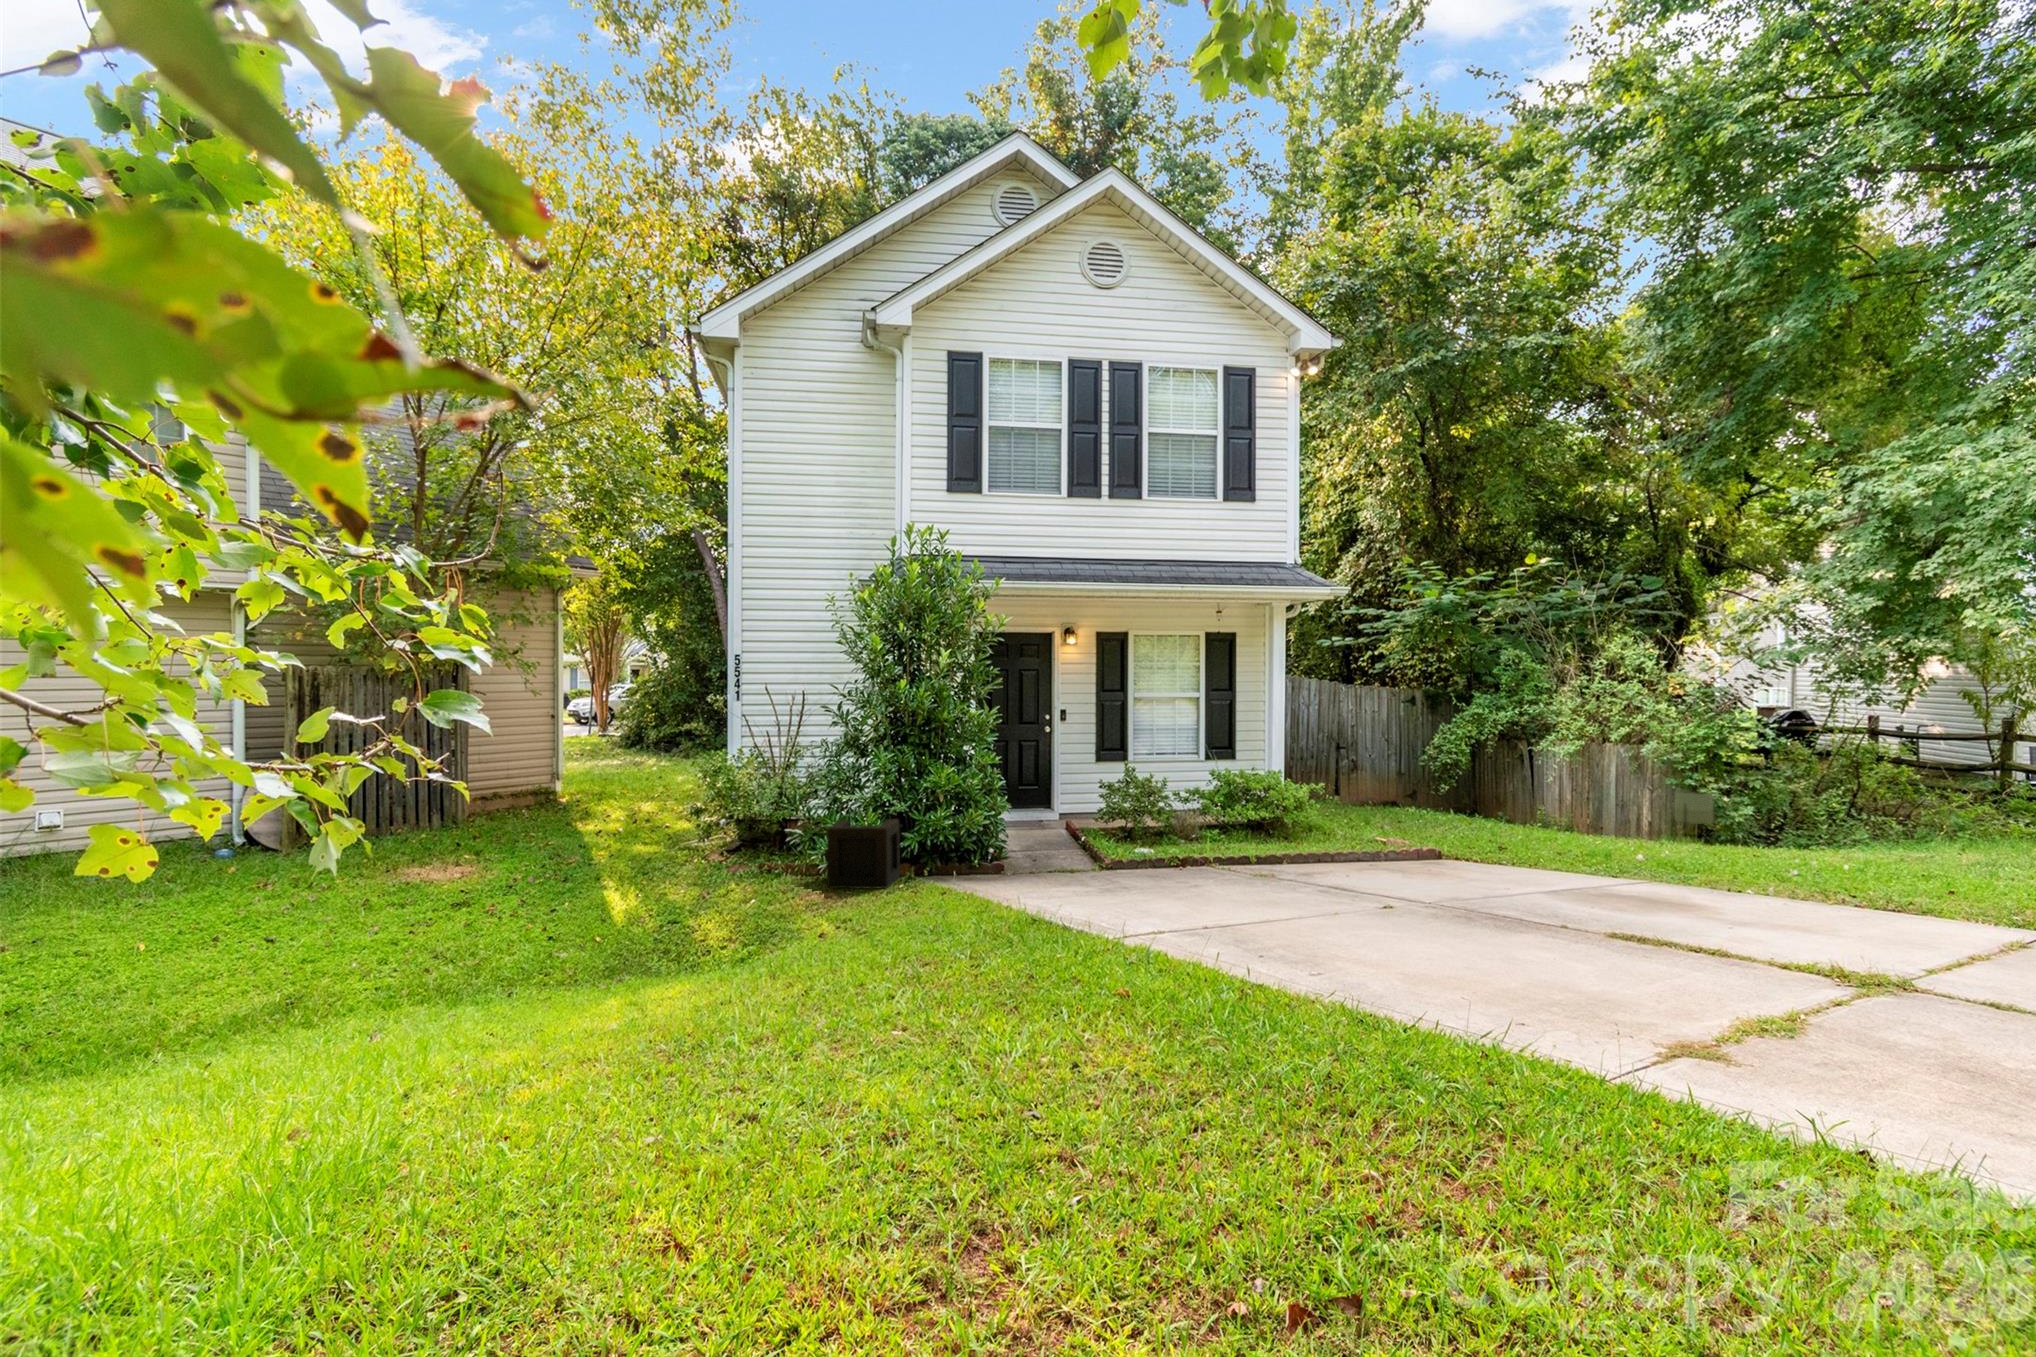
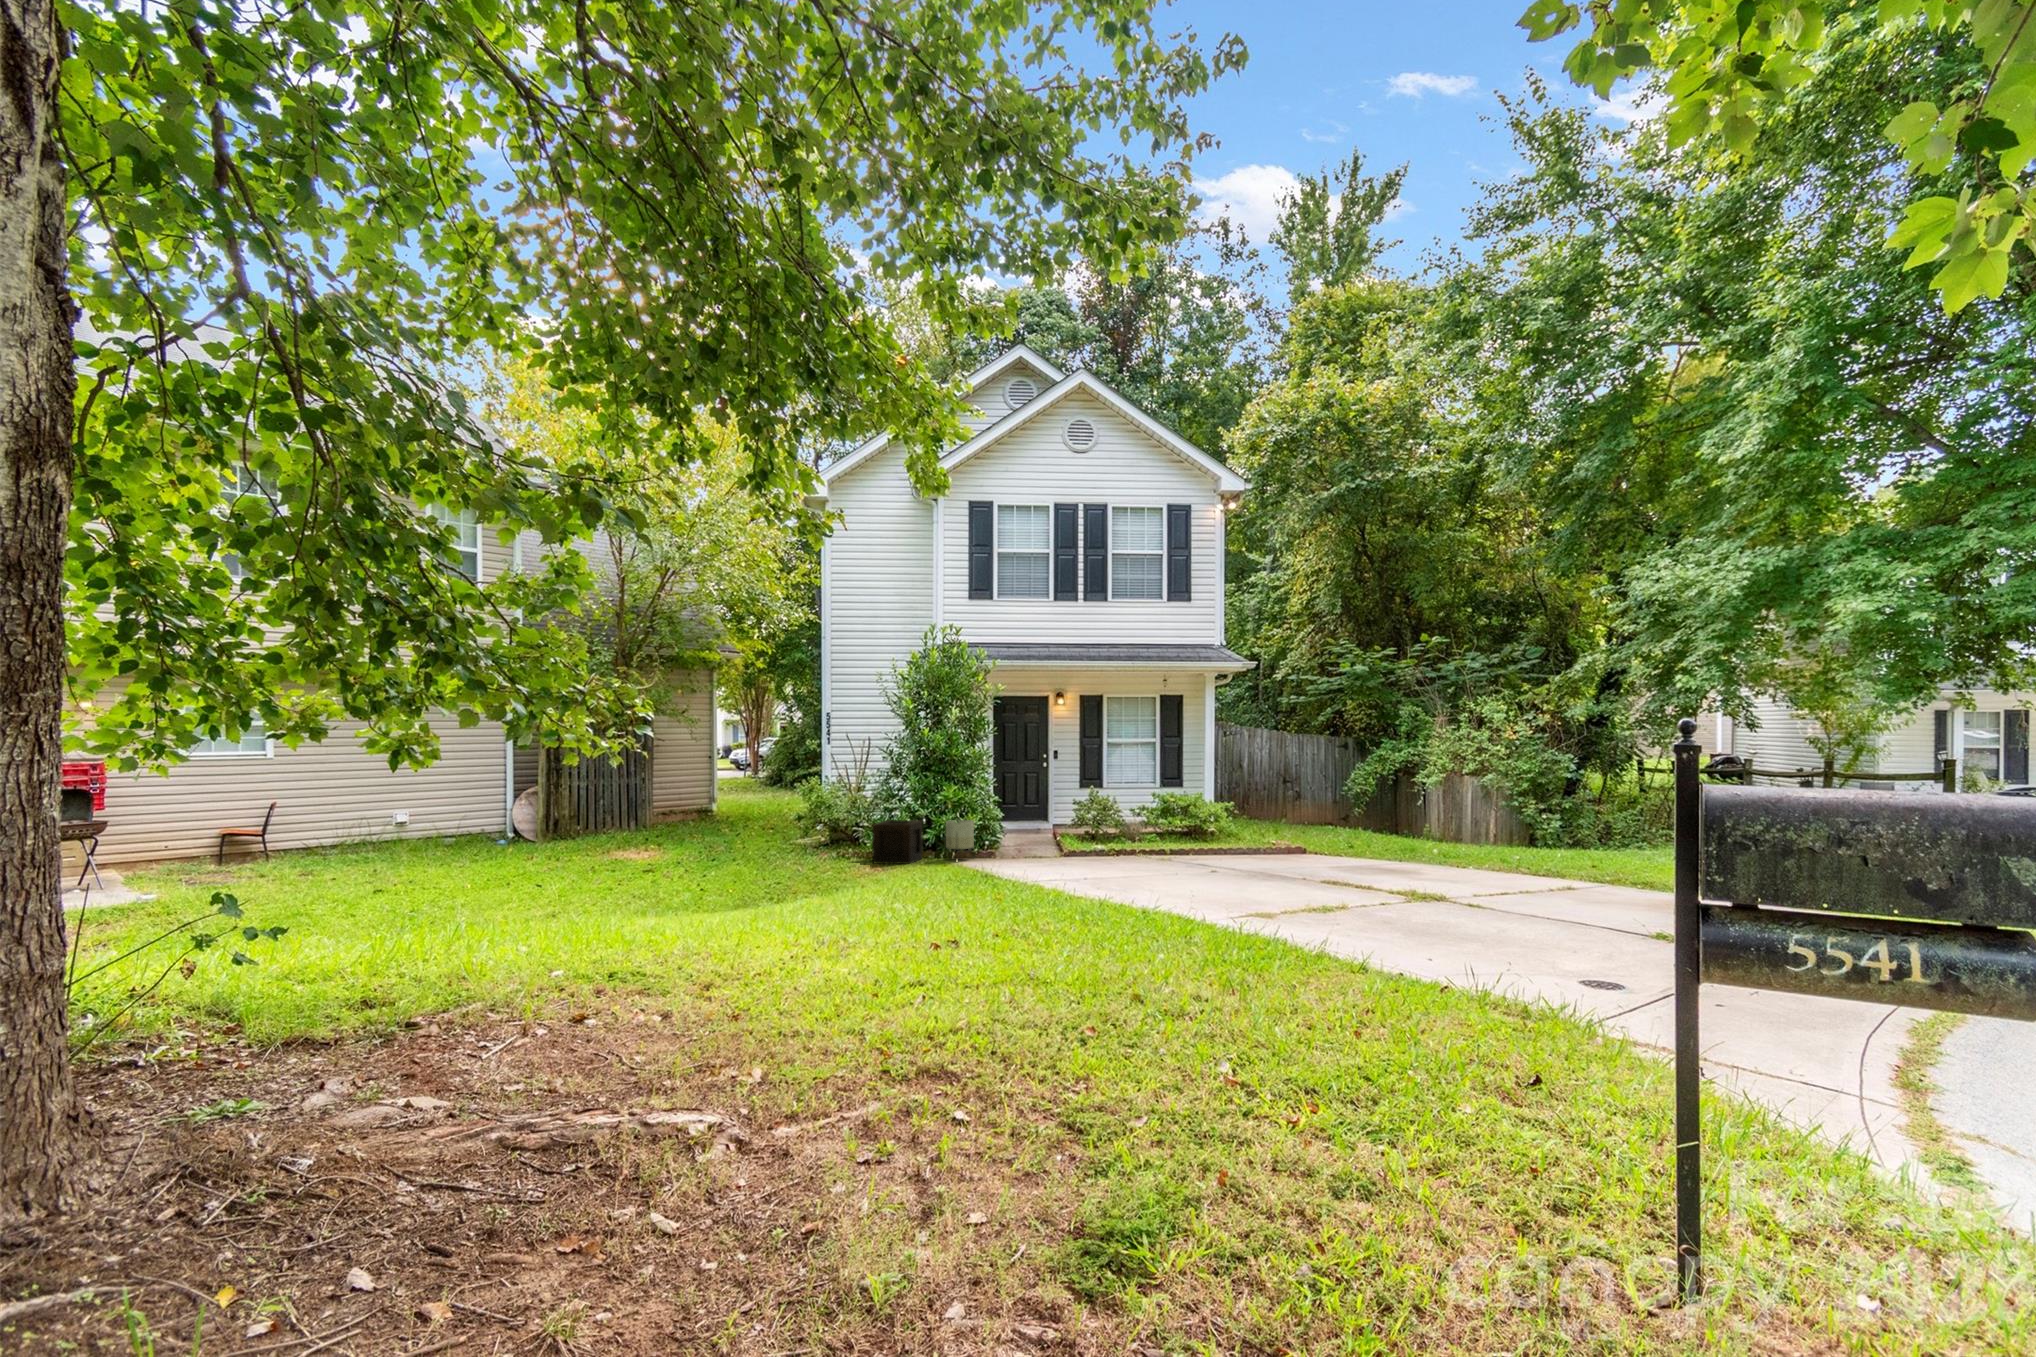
planter: present [1675,790,1715,827] -> present [946,820,974,850]

